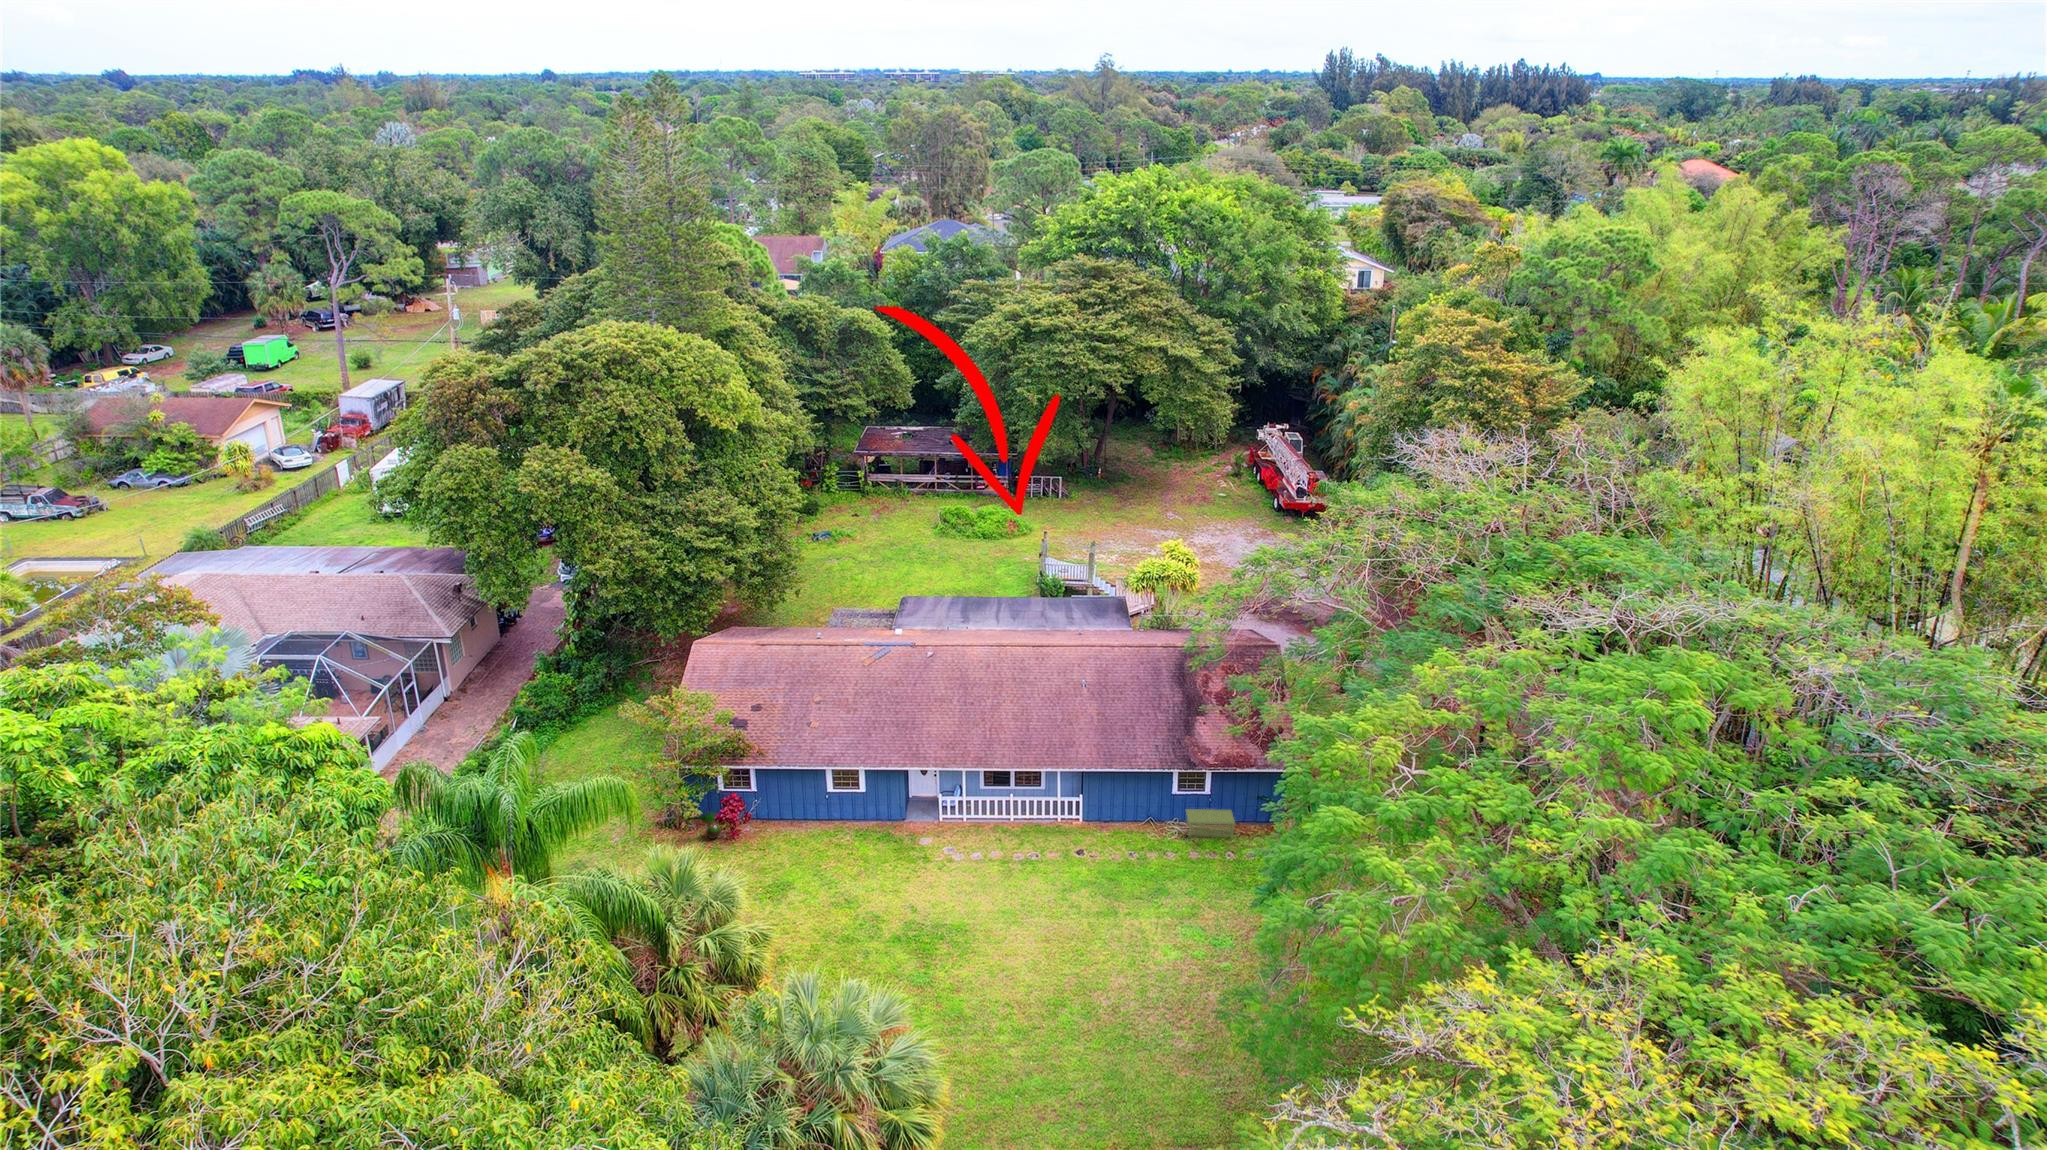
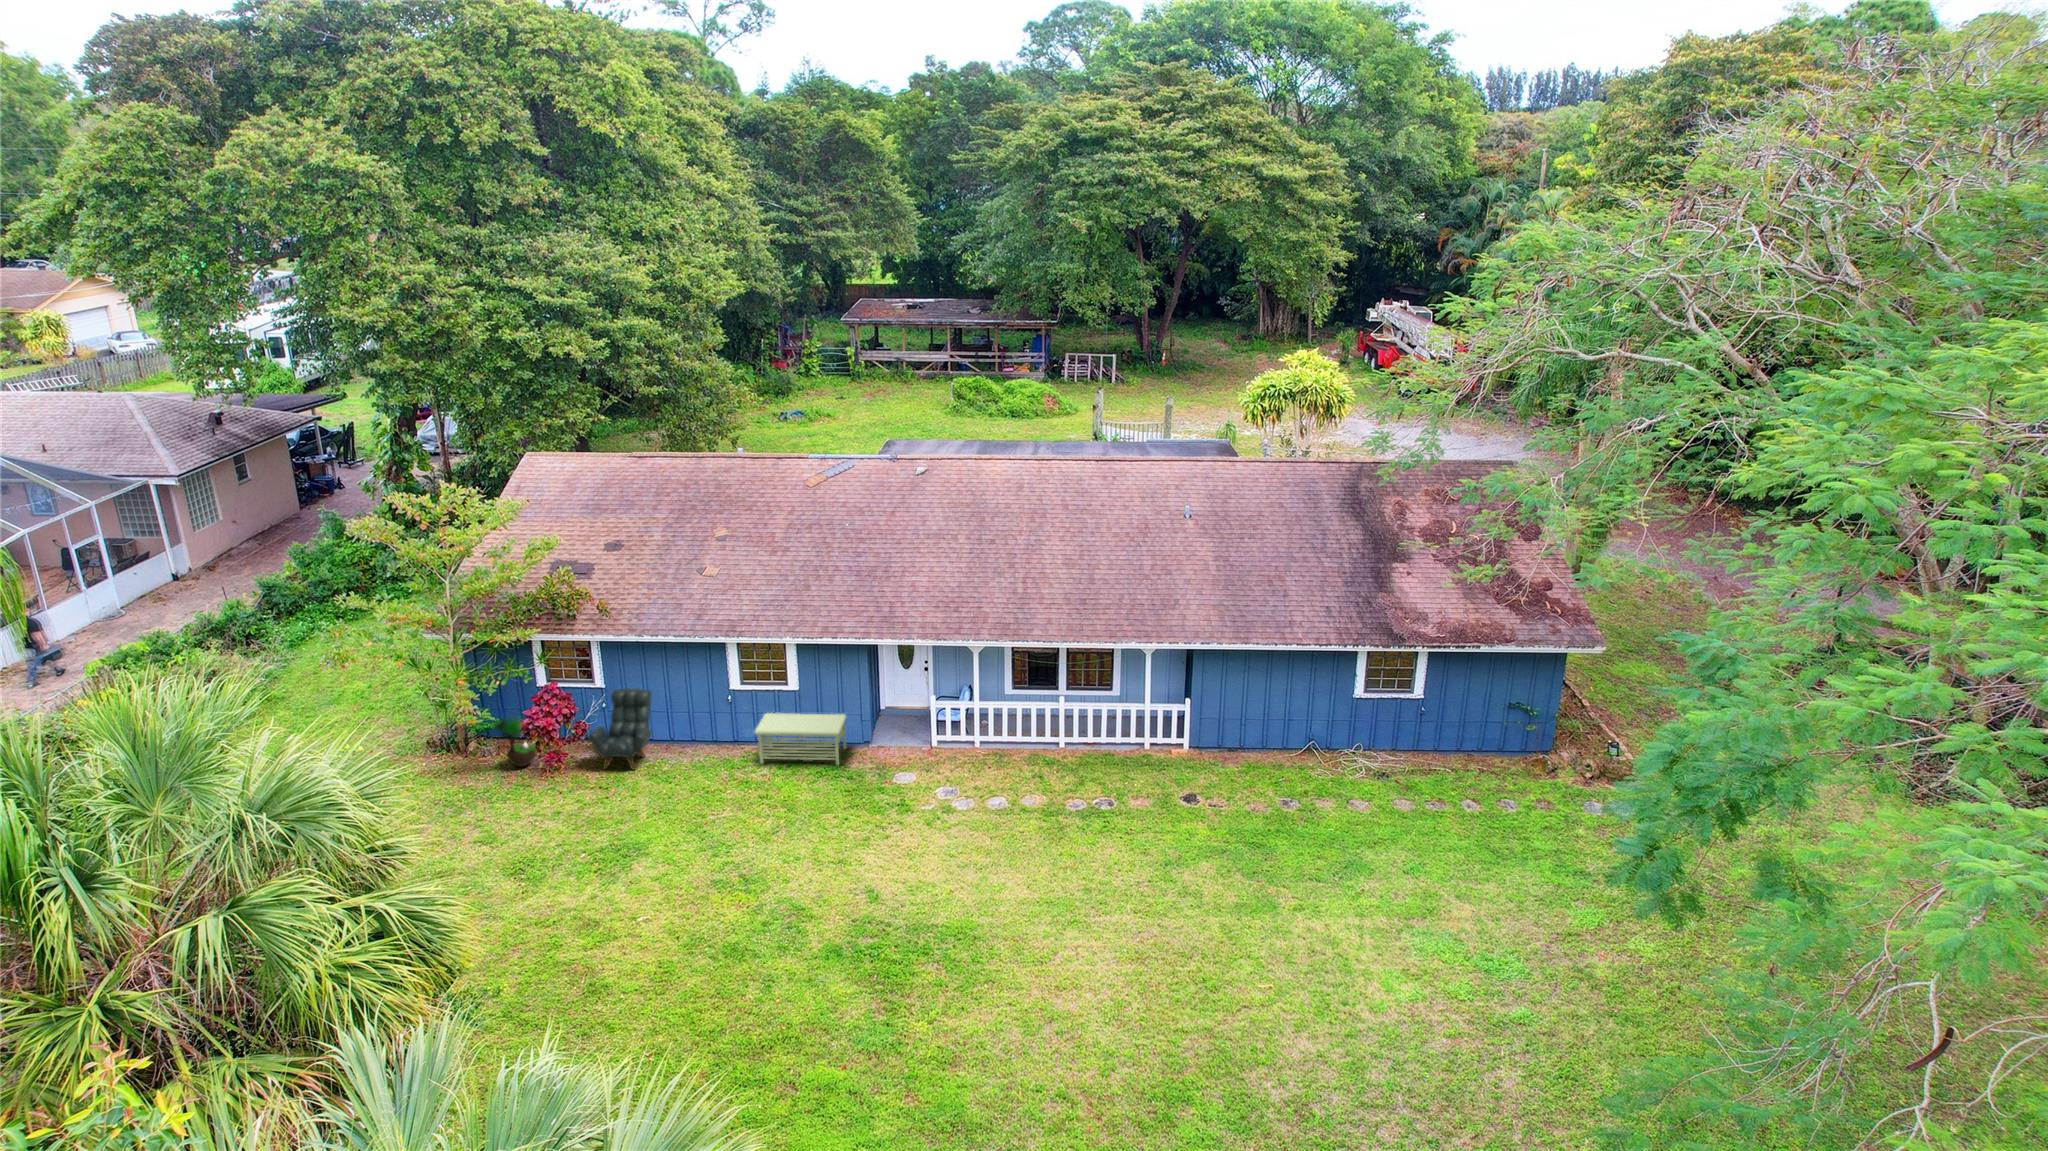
armchair: none [751,793,785,840] -> present [588,688,651,770]
storage bench: present [1186,809,1235,838] -> present [755,713,846,765]

